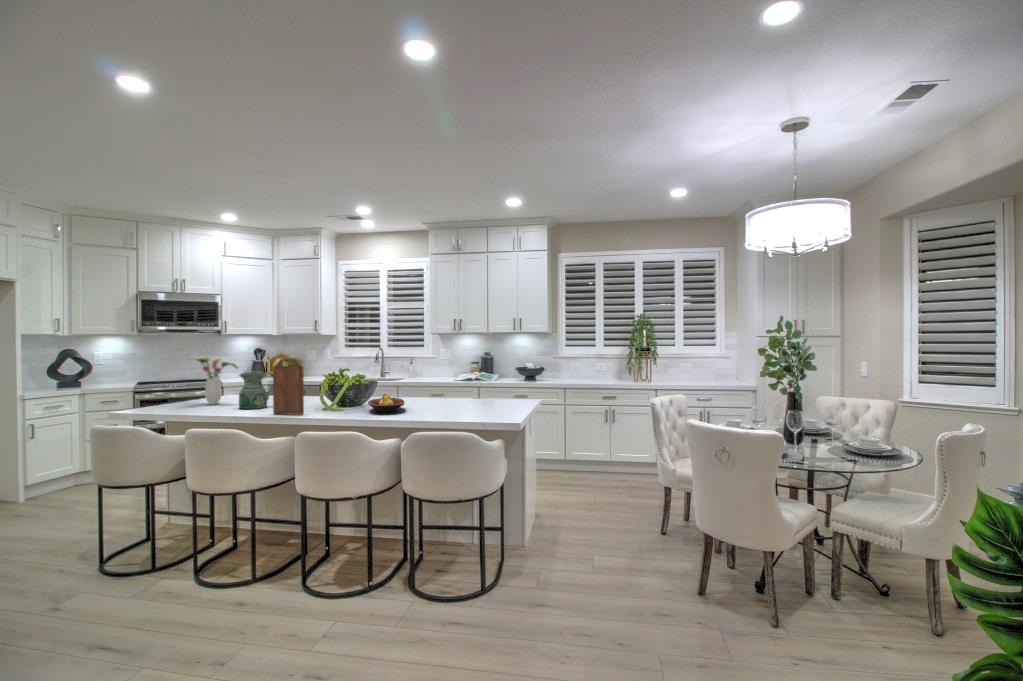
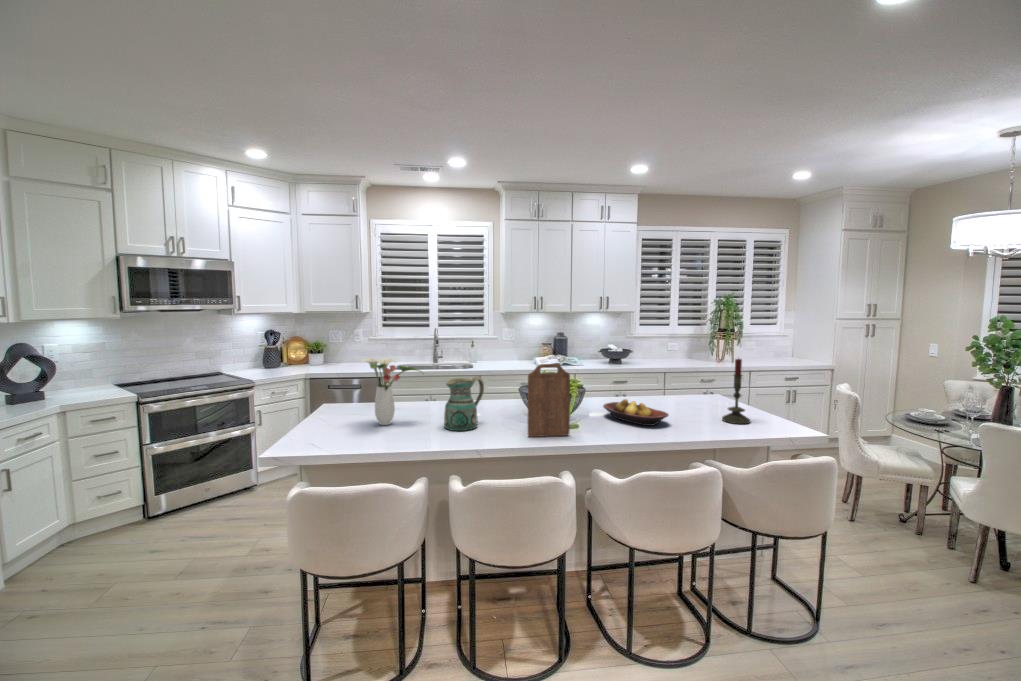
candle: none [449,358,472,416] -> present [722,359,750,424]

